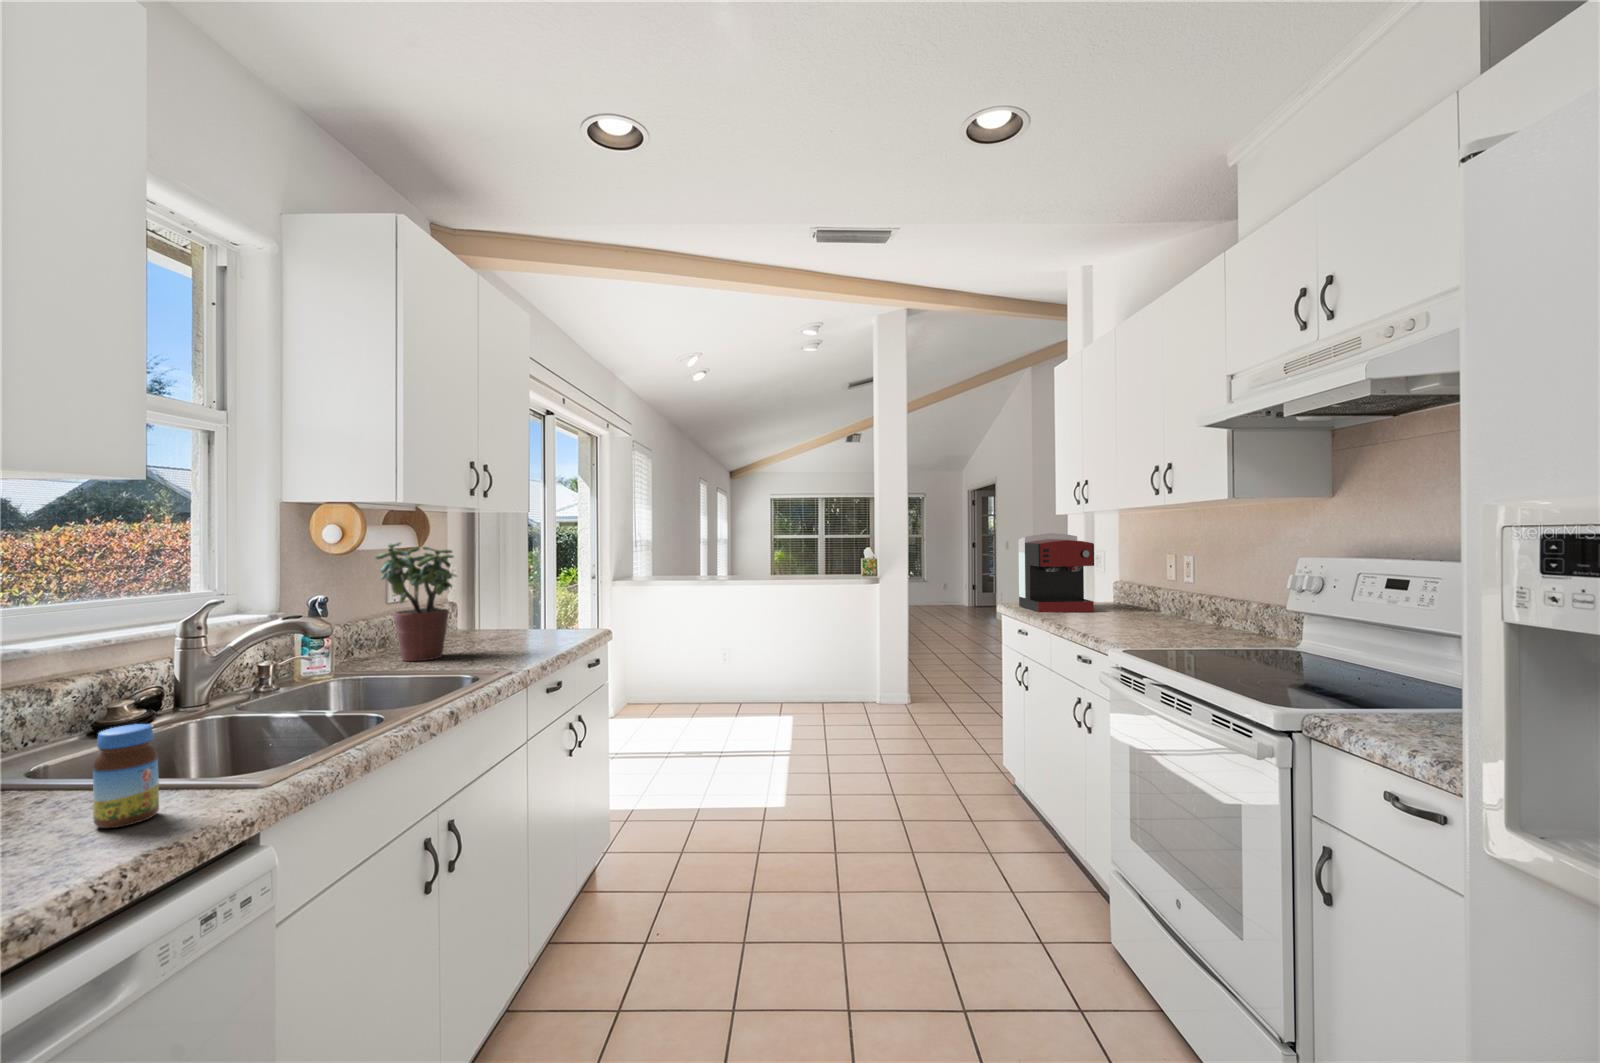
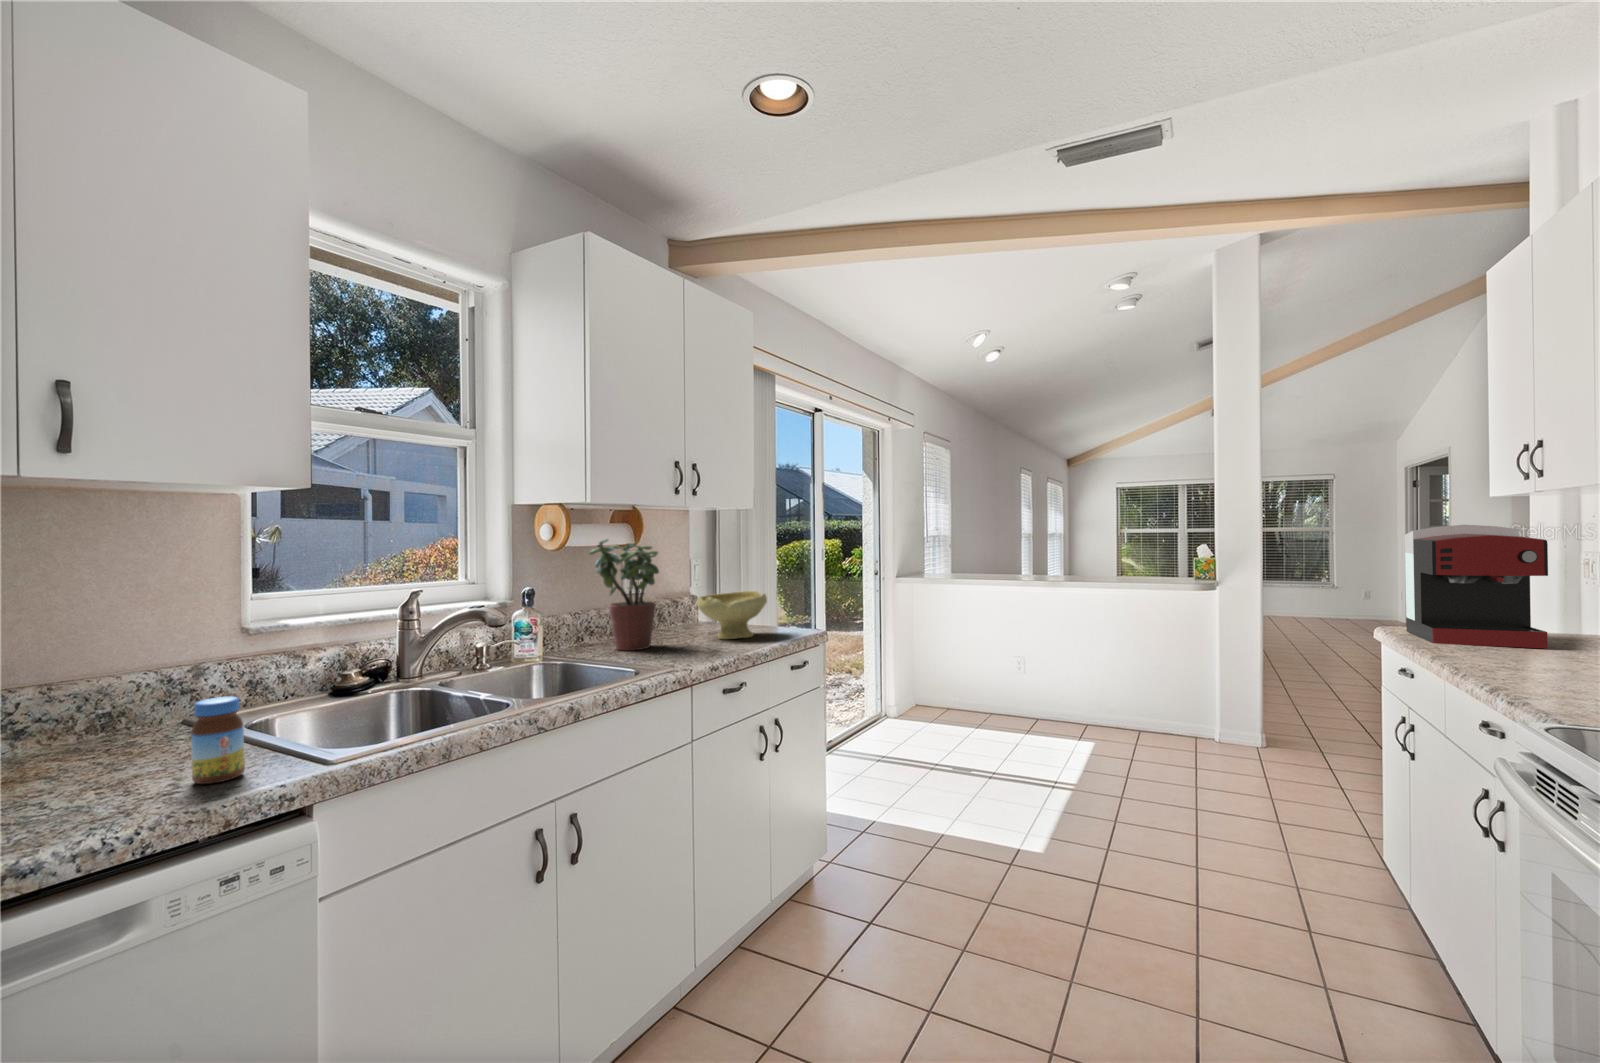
bowl: none [482,594,558,644] -> present [697,591,767,639]

